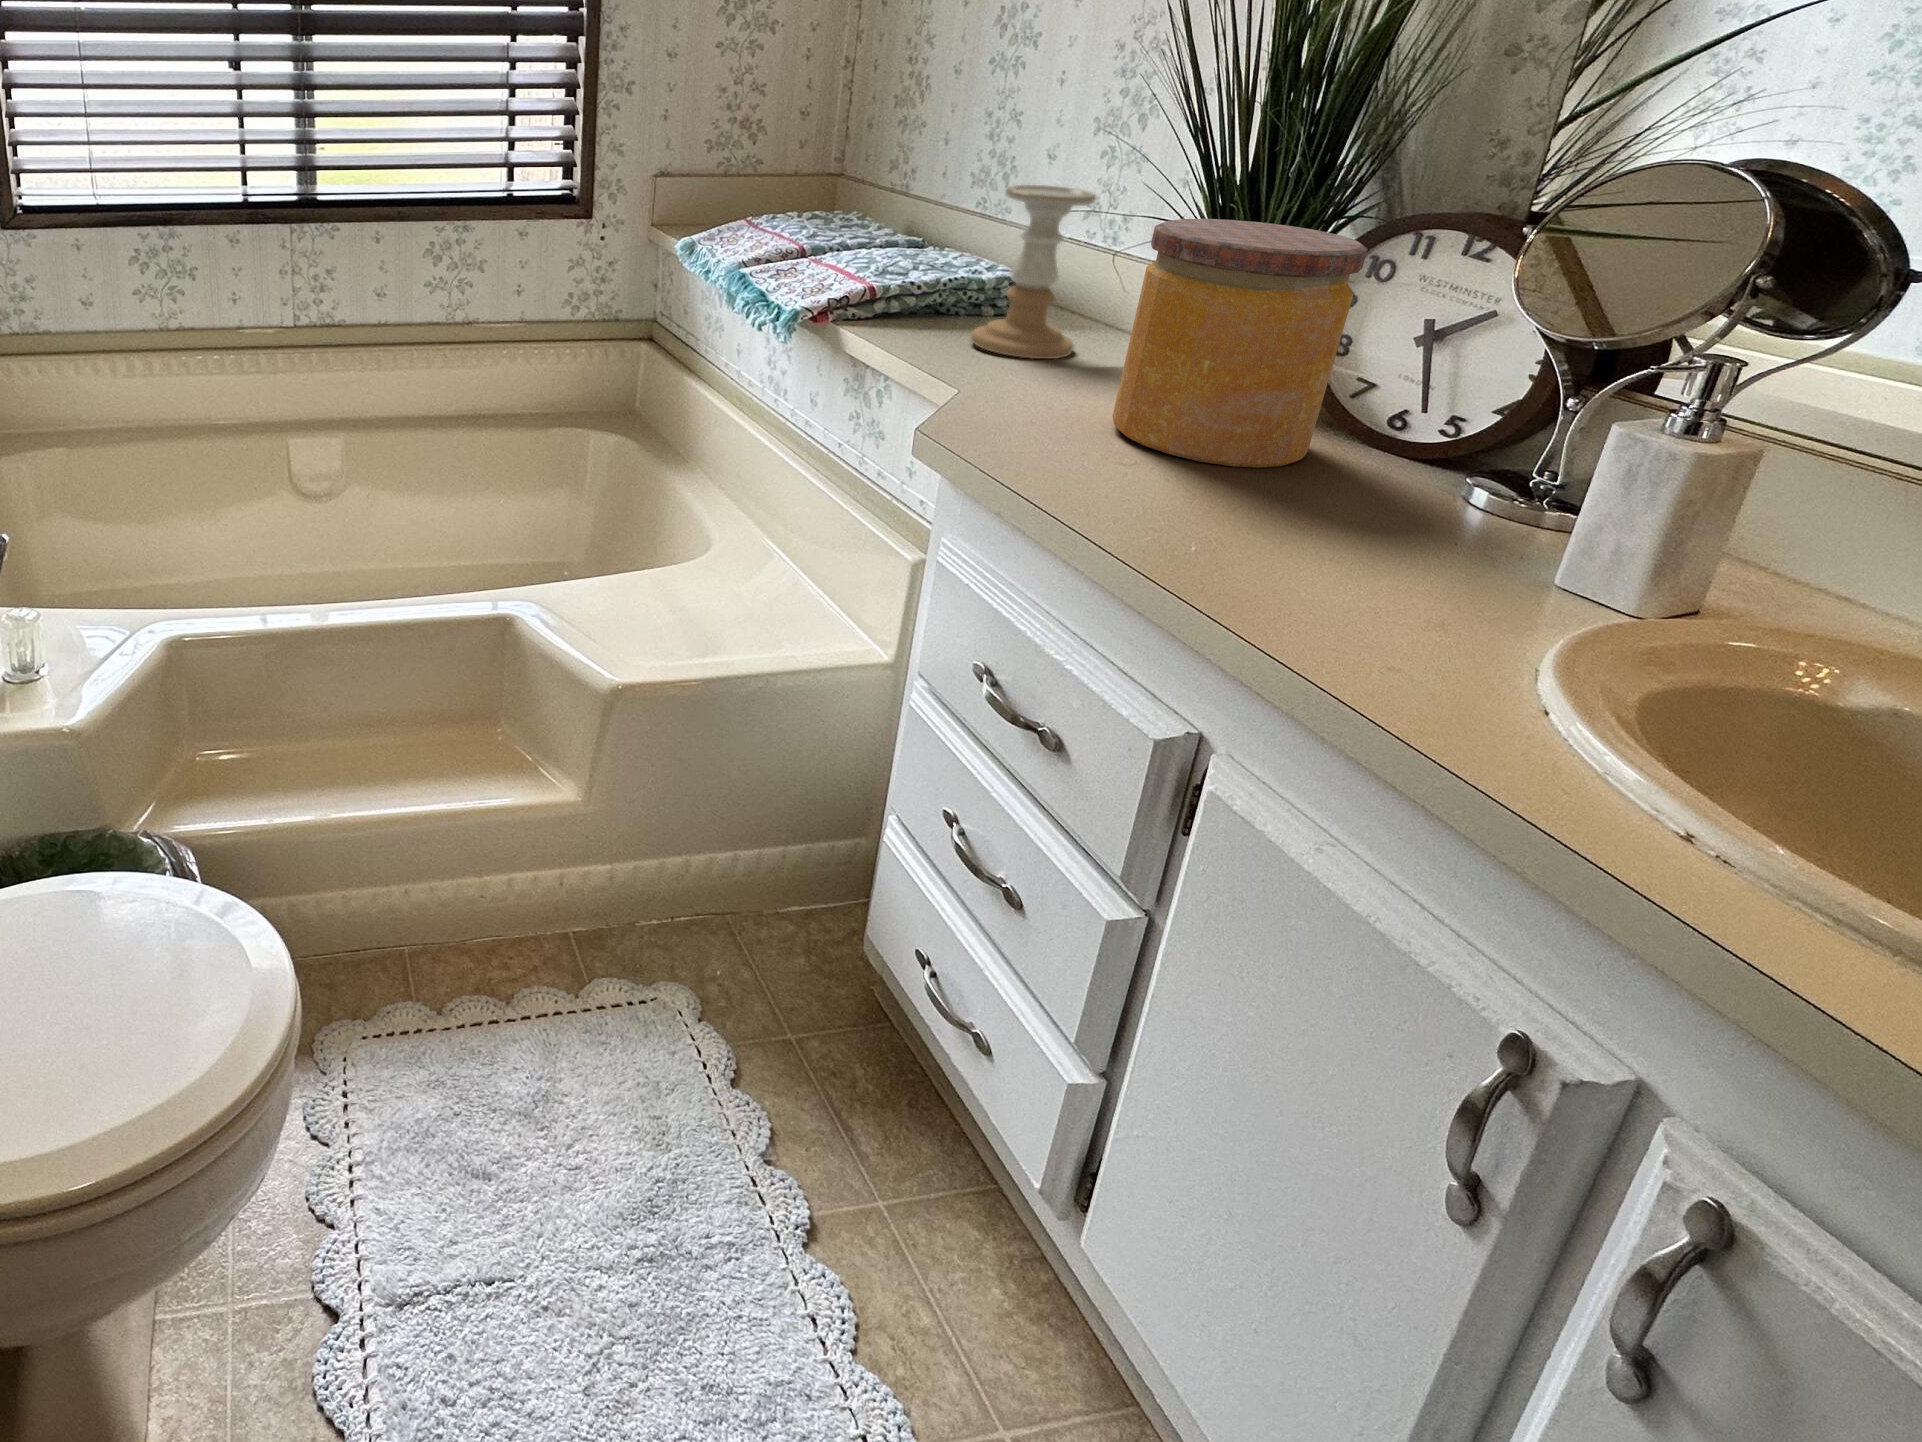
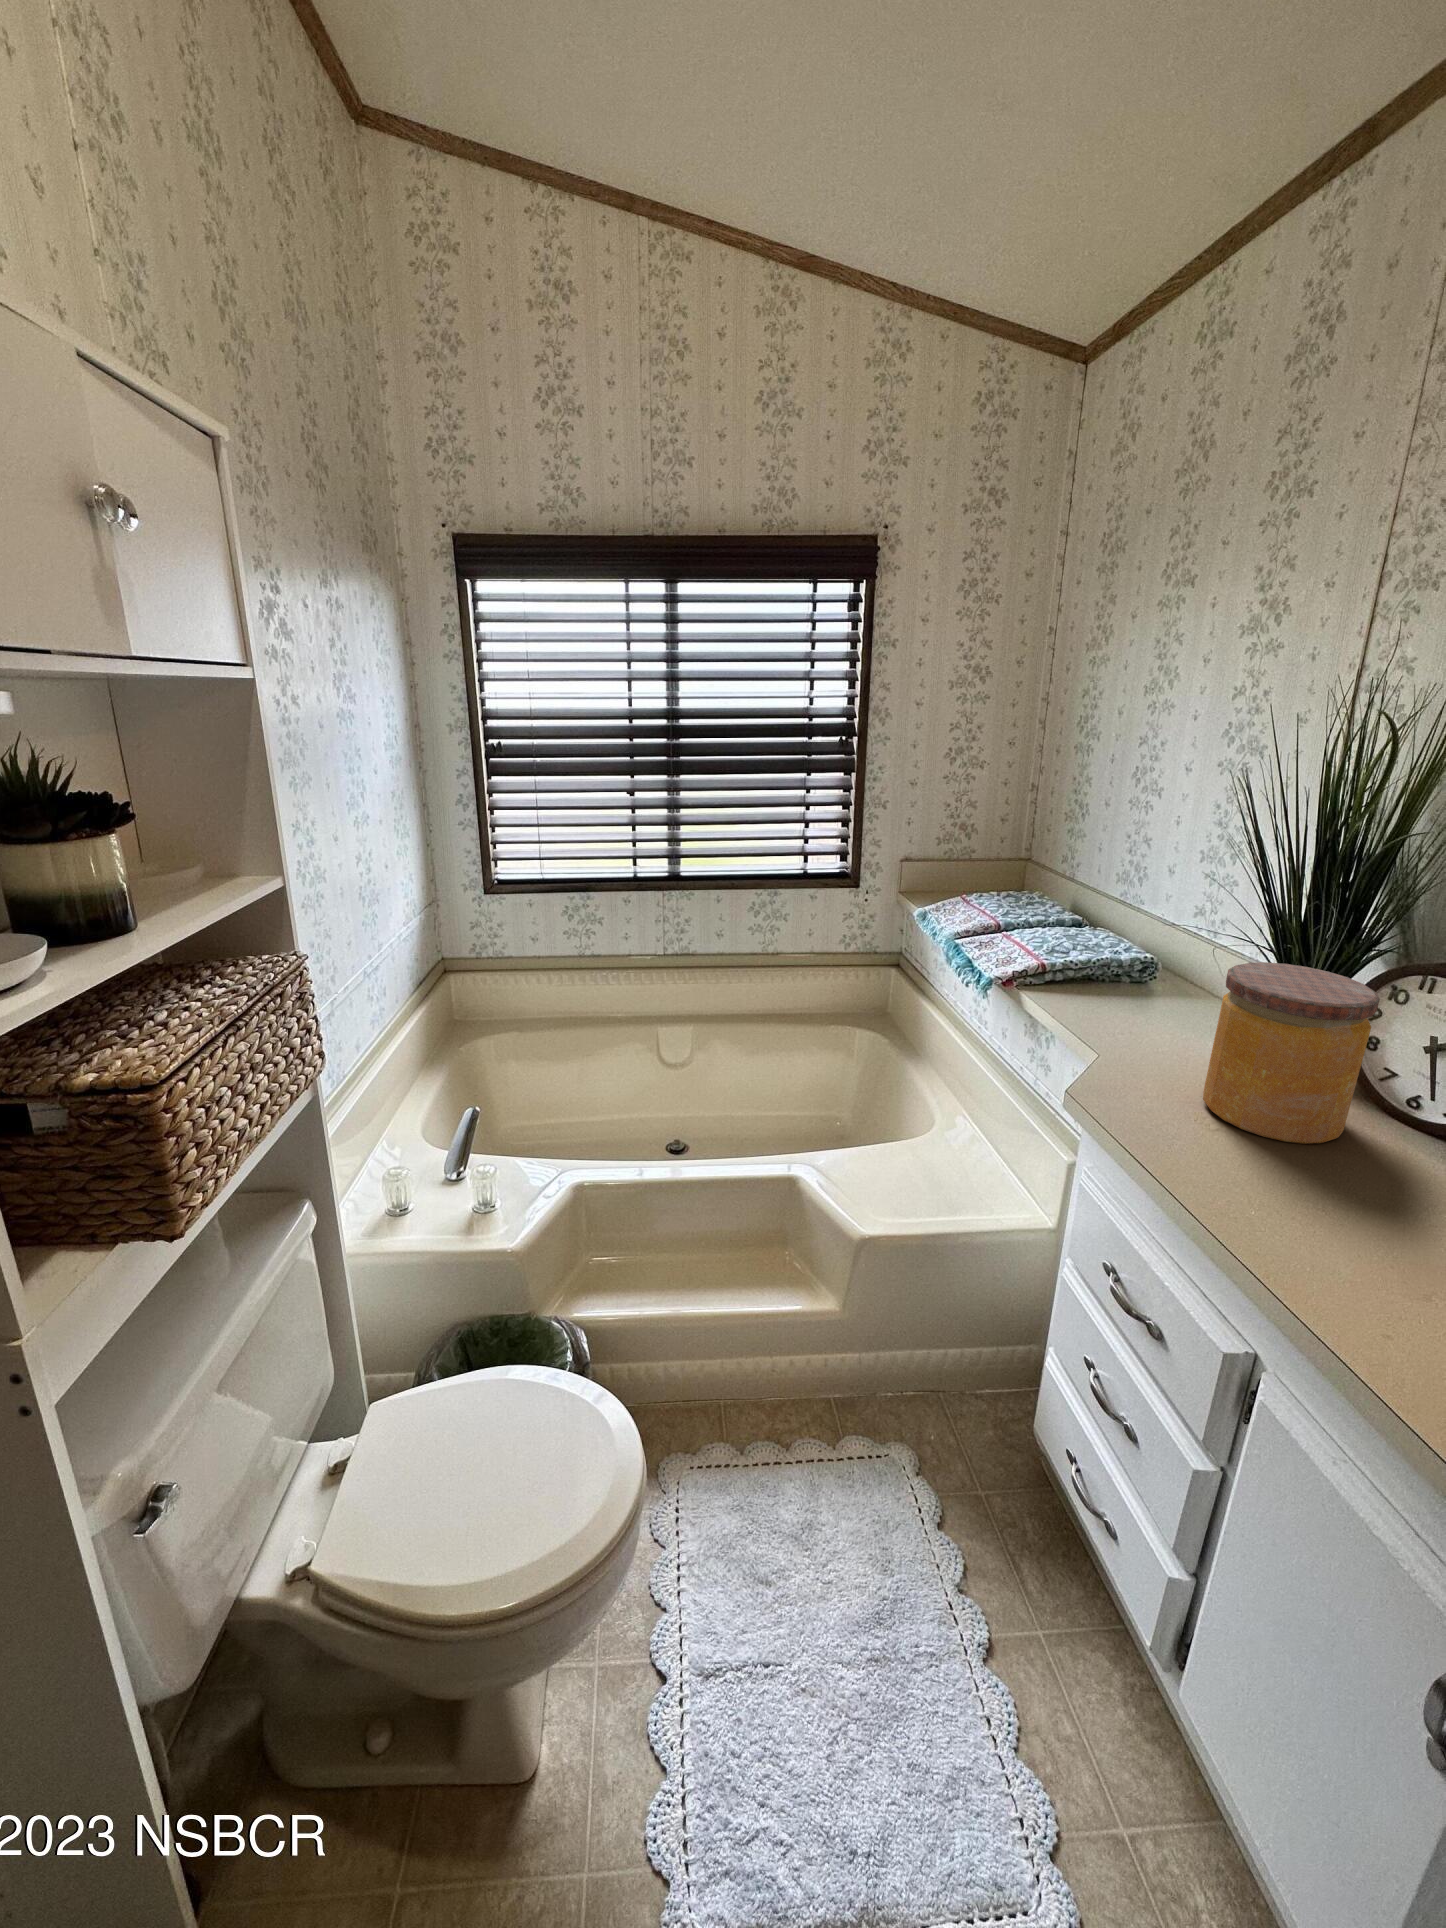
candle holder: present [971,185,1096,359] -> none [1113,907,1199,1028]

